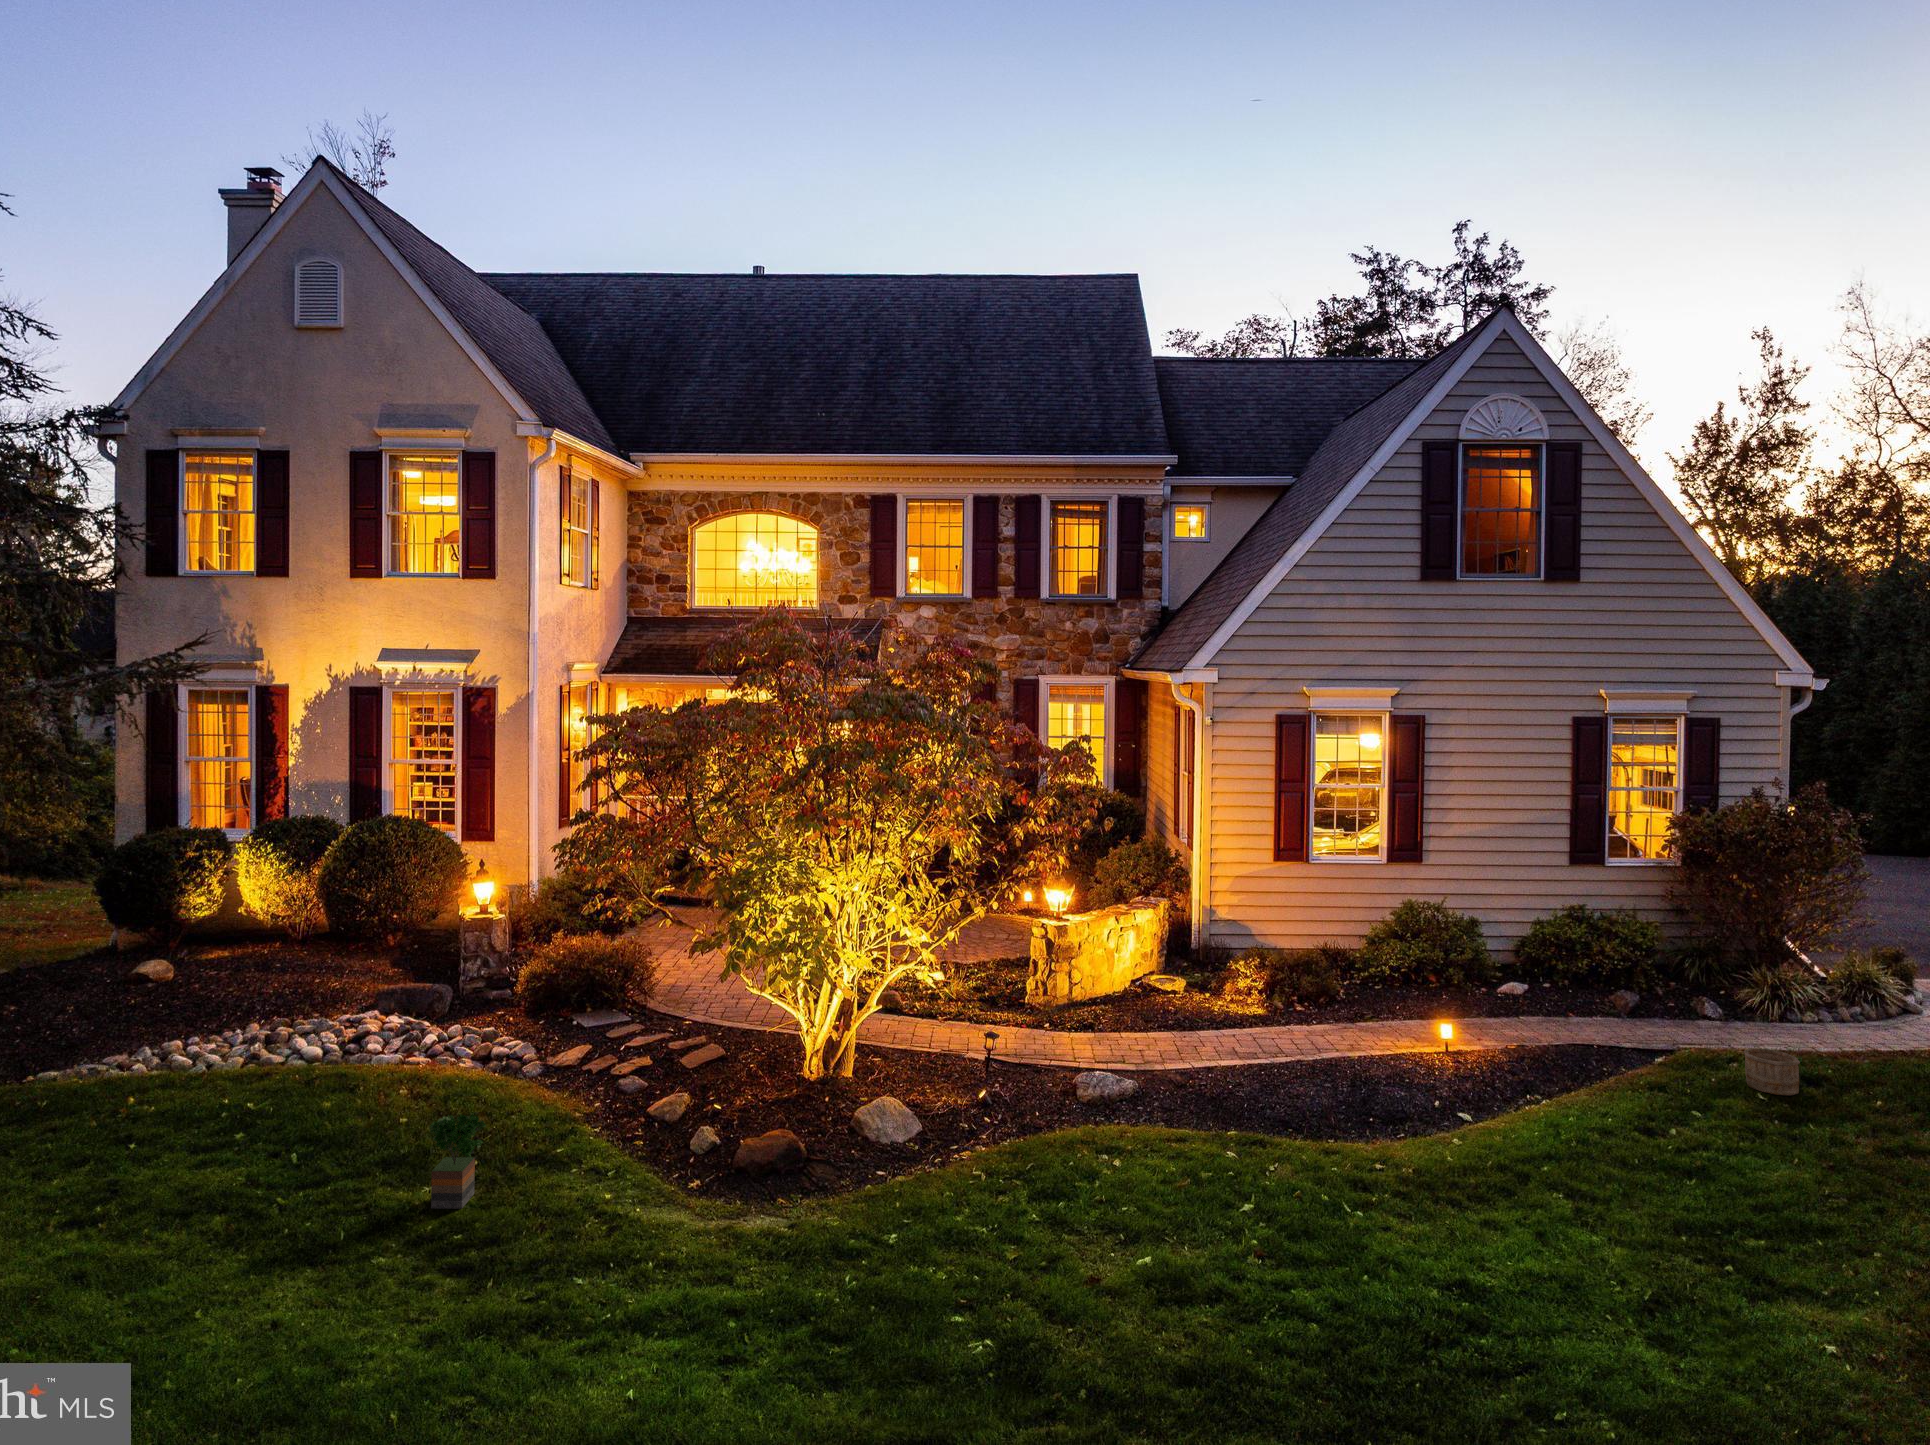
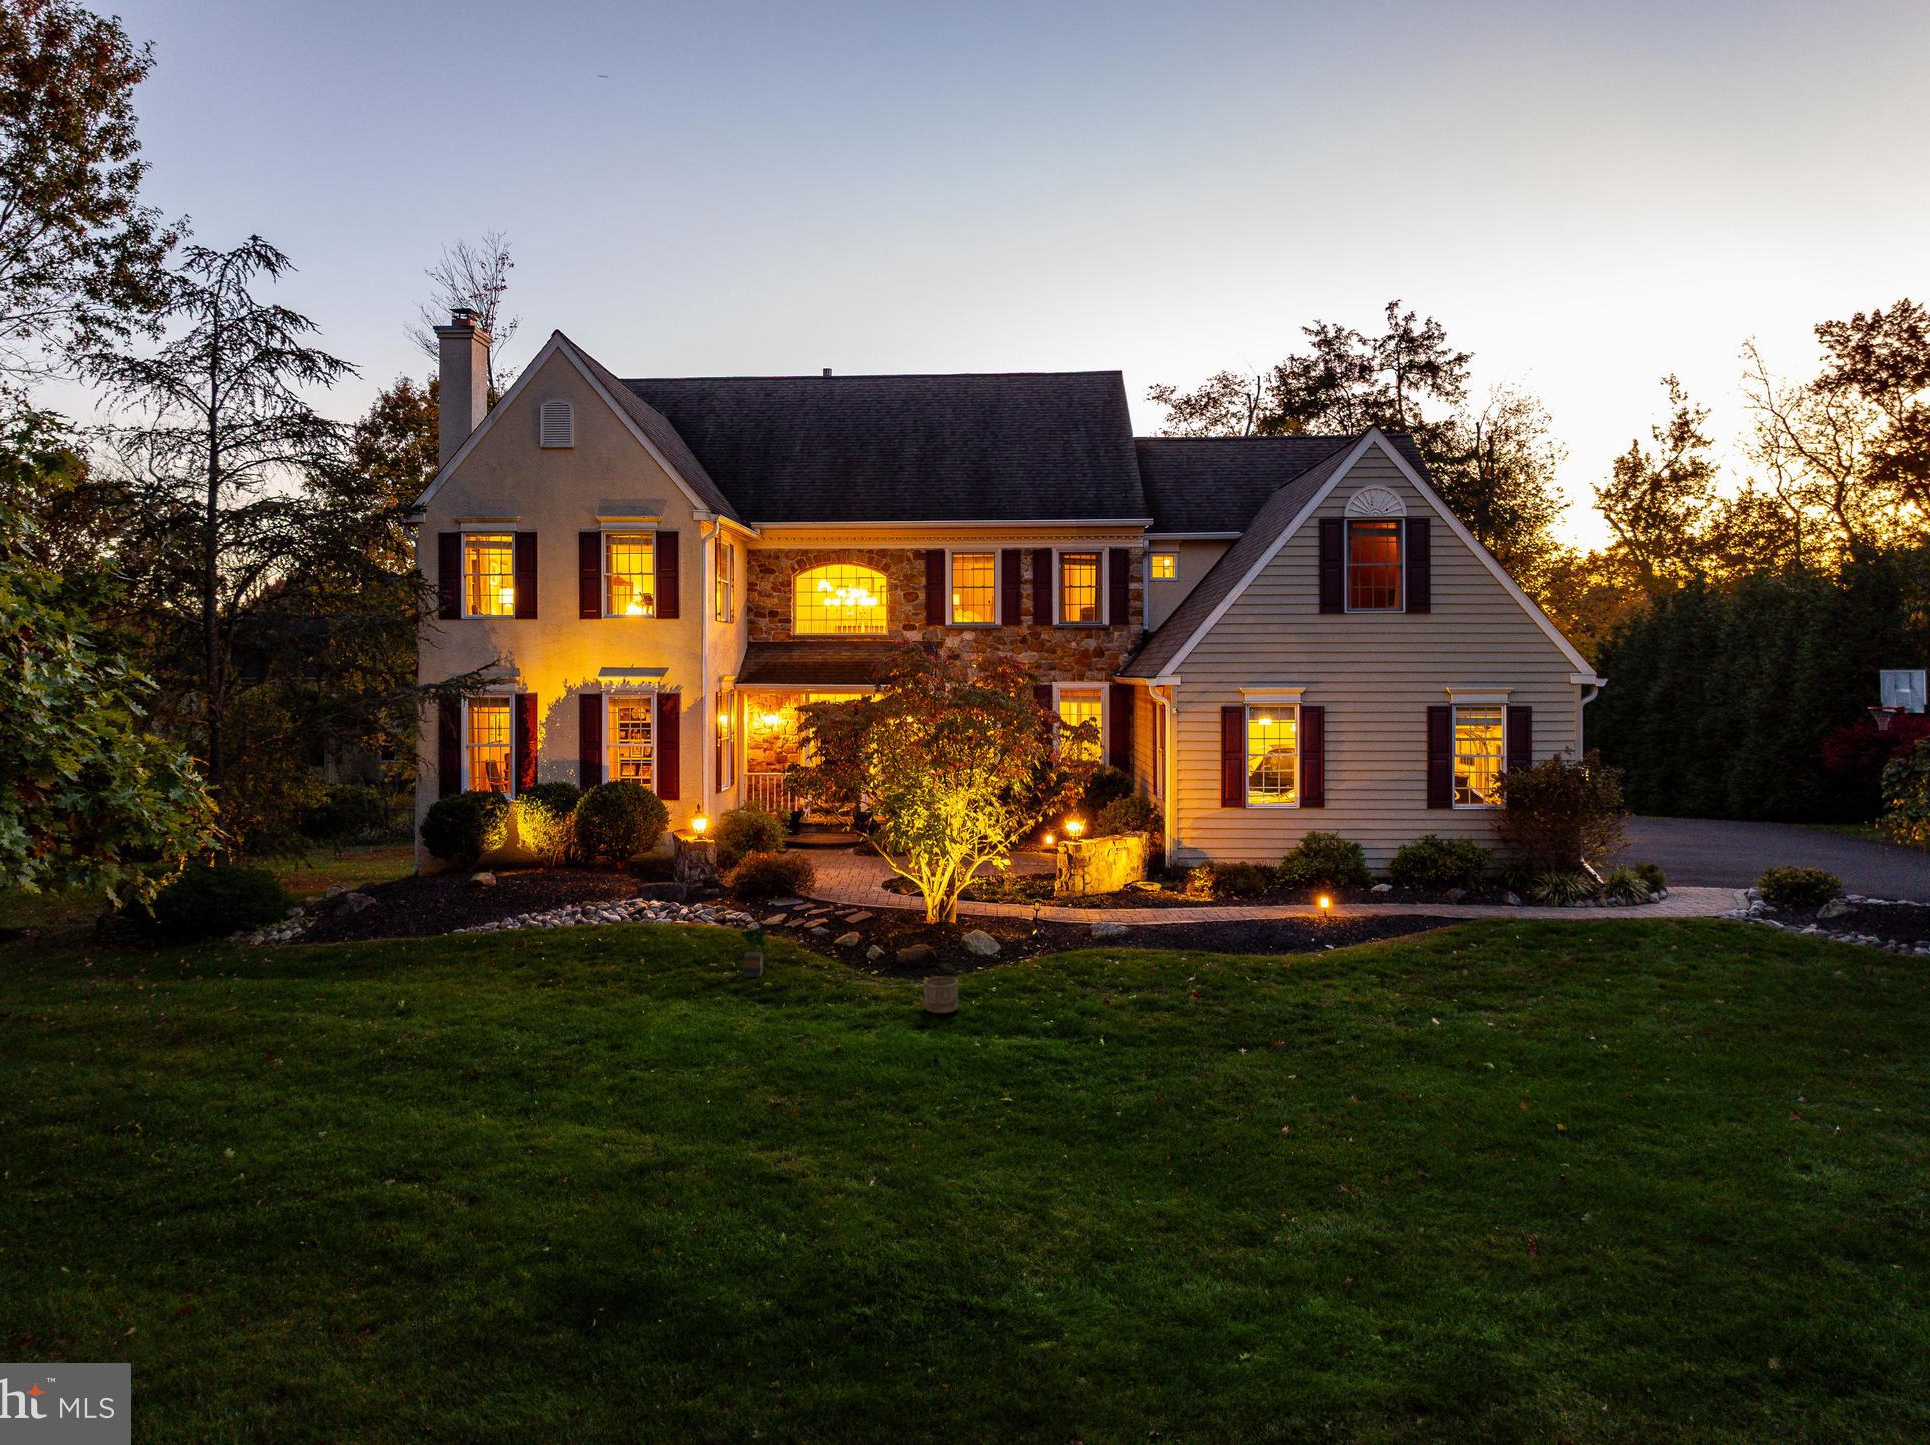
wooden bucket: present [1743,1048,1800,1095] -> present [923,976,958,1013]

